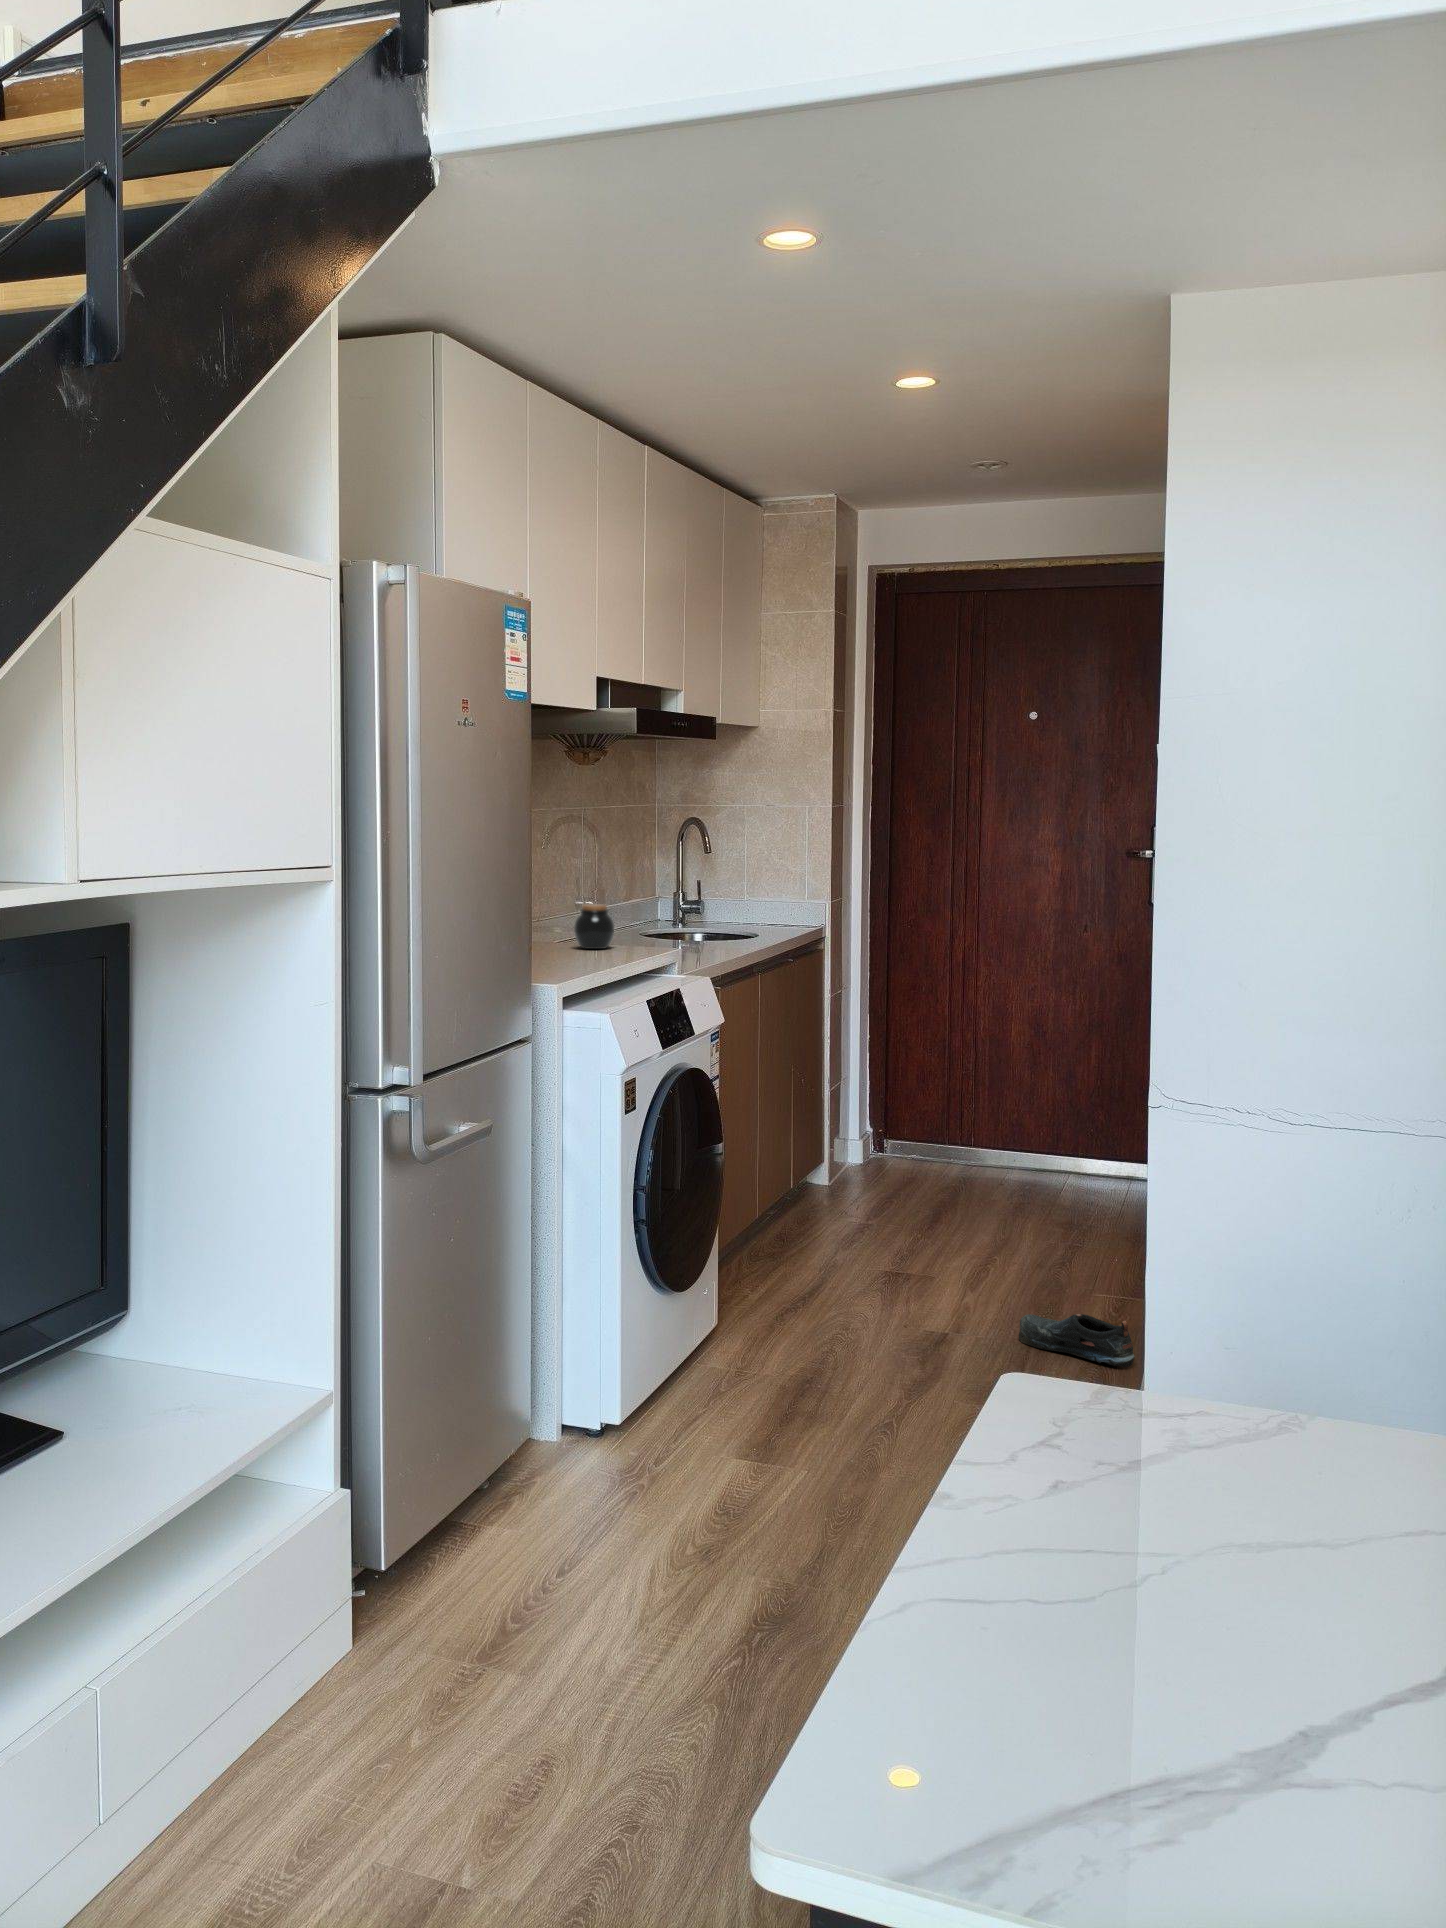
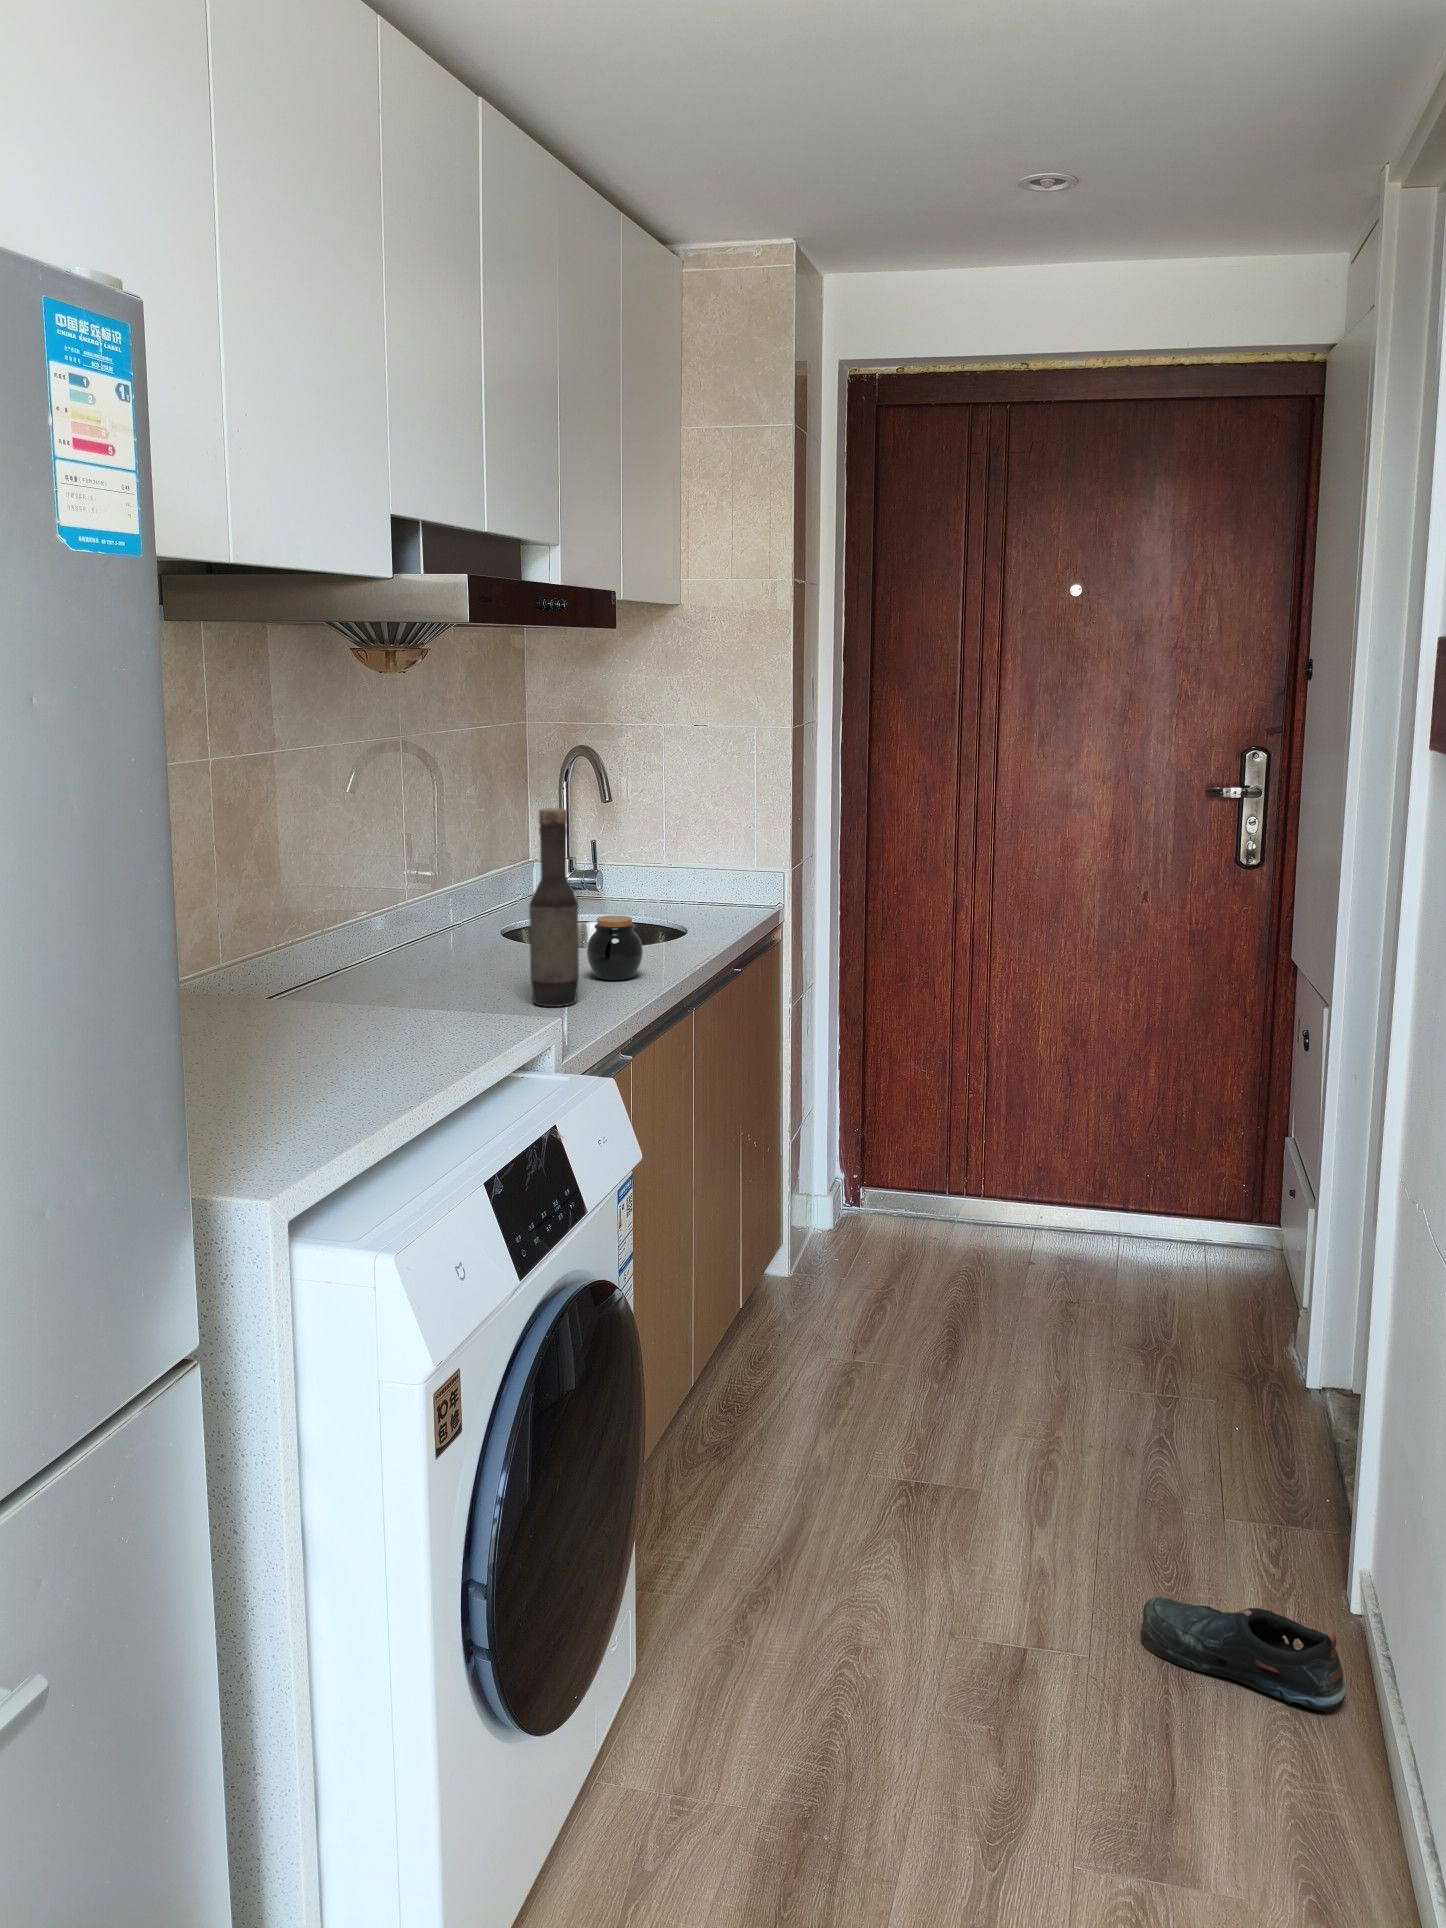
bottle: none [661,842,690,957] -> present [529,808,579,1007]
jar: present [574,904,614,949] -> present [587,916,643,980]

